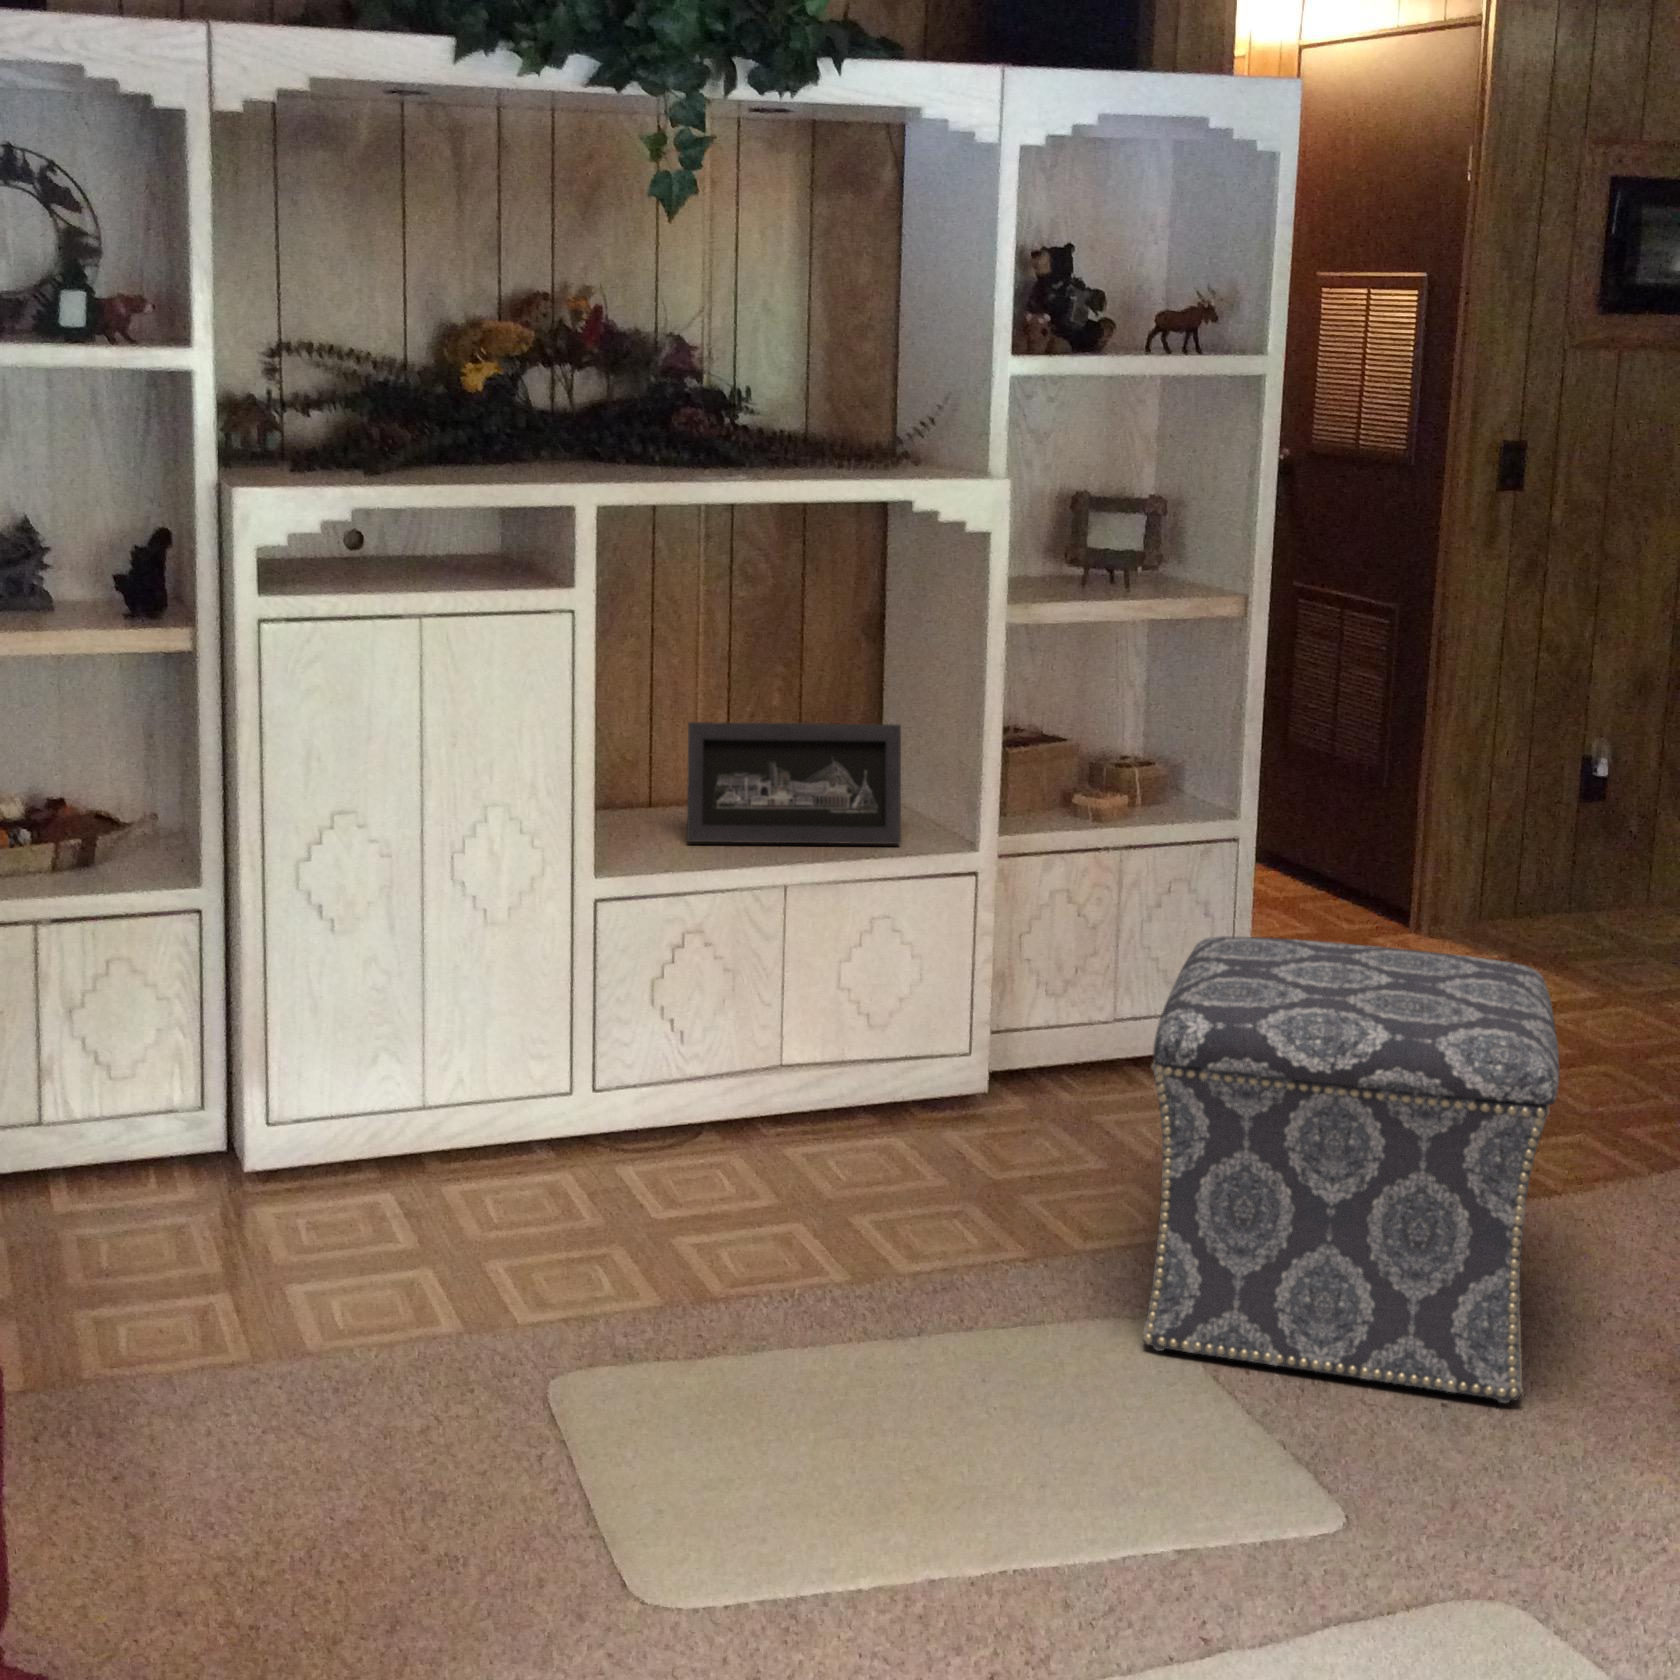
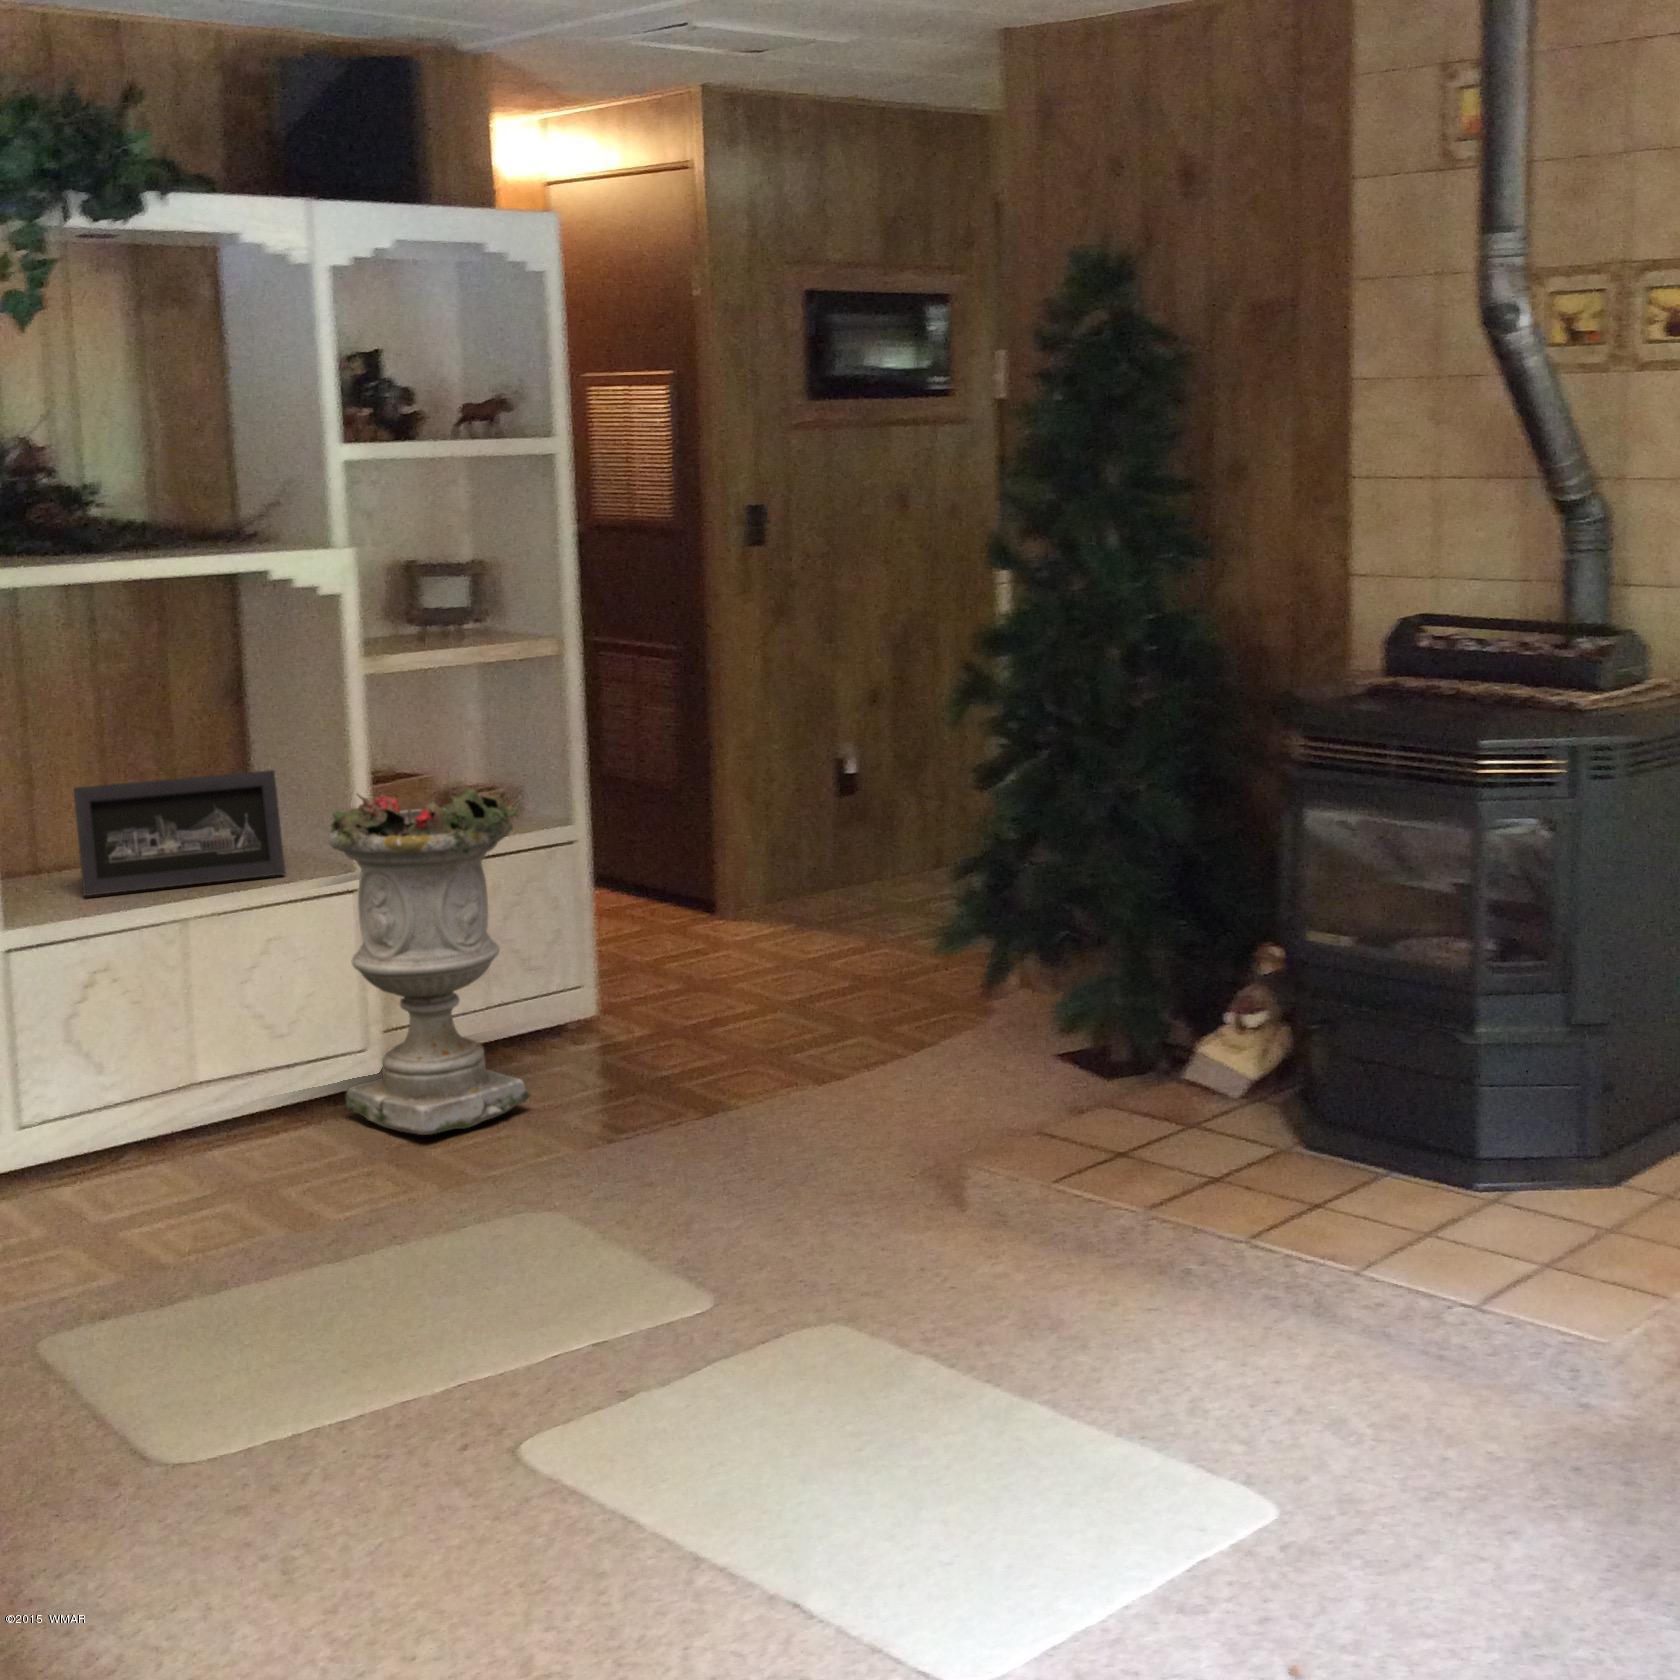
planter: none [938,767,1178,1173] -> present [328,789,530,1135]
ottoman: present [1143,936,1560,1403] -> none [535,892,846,1238]

